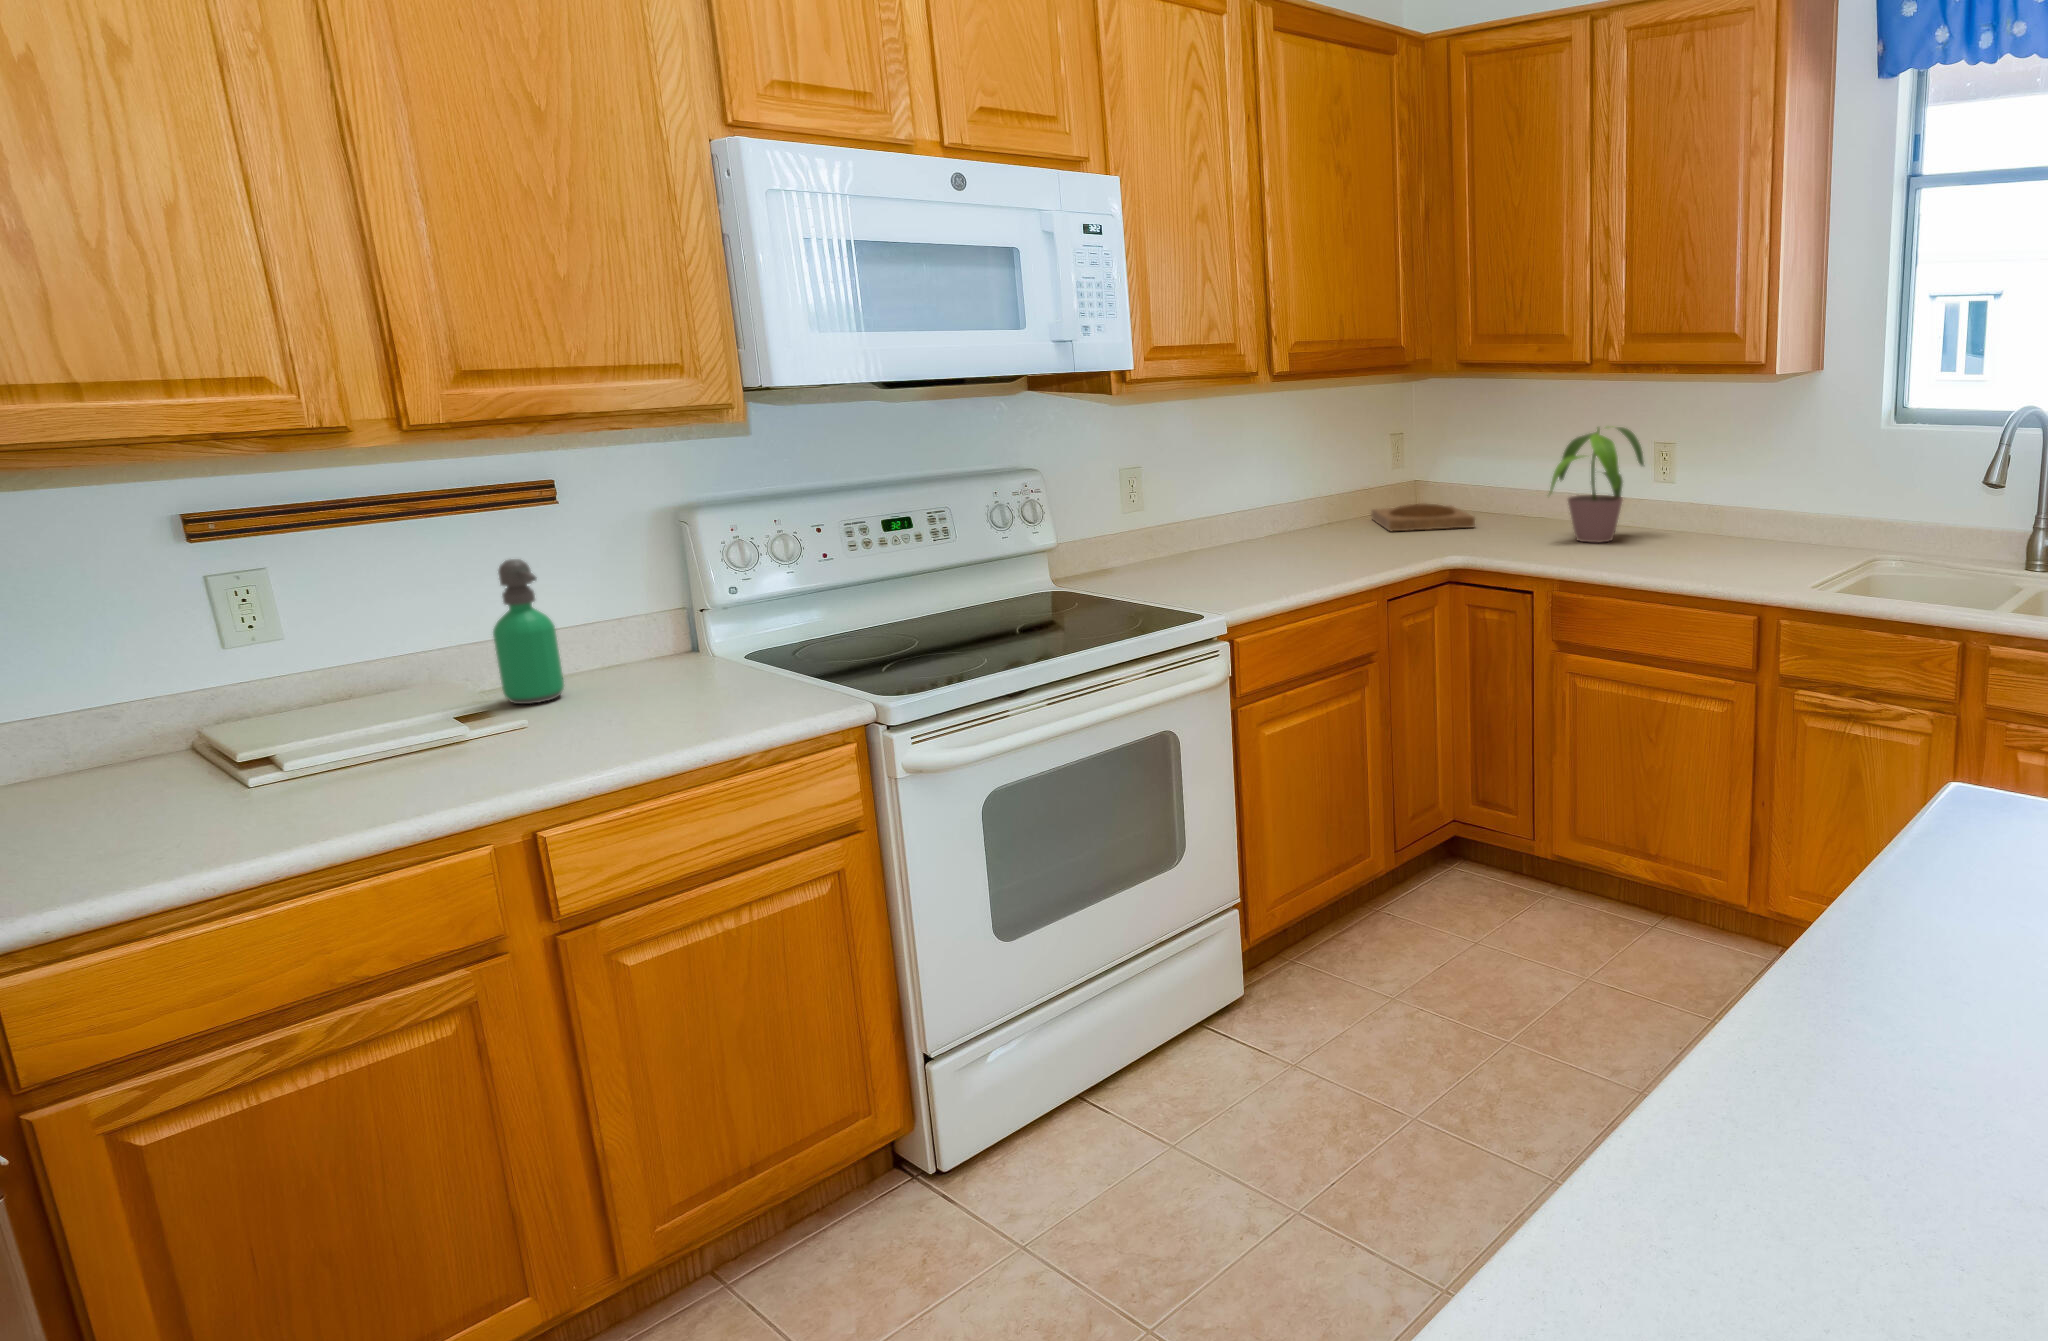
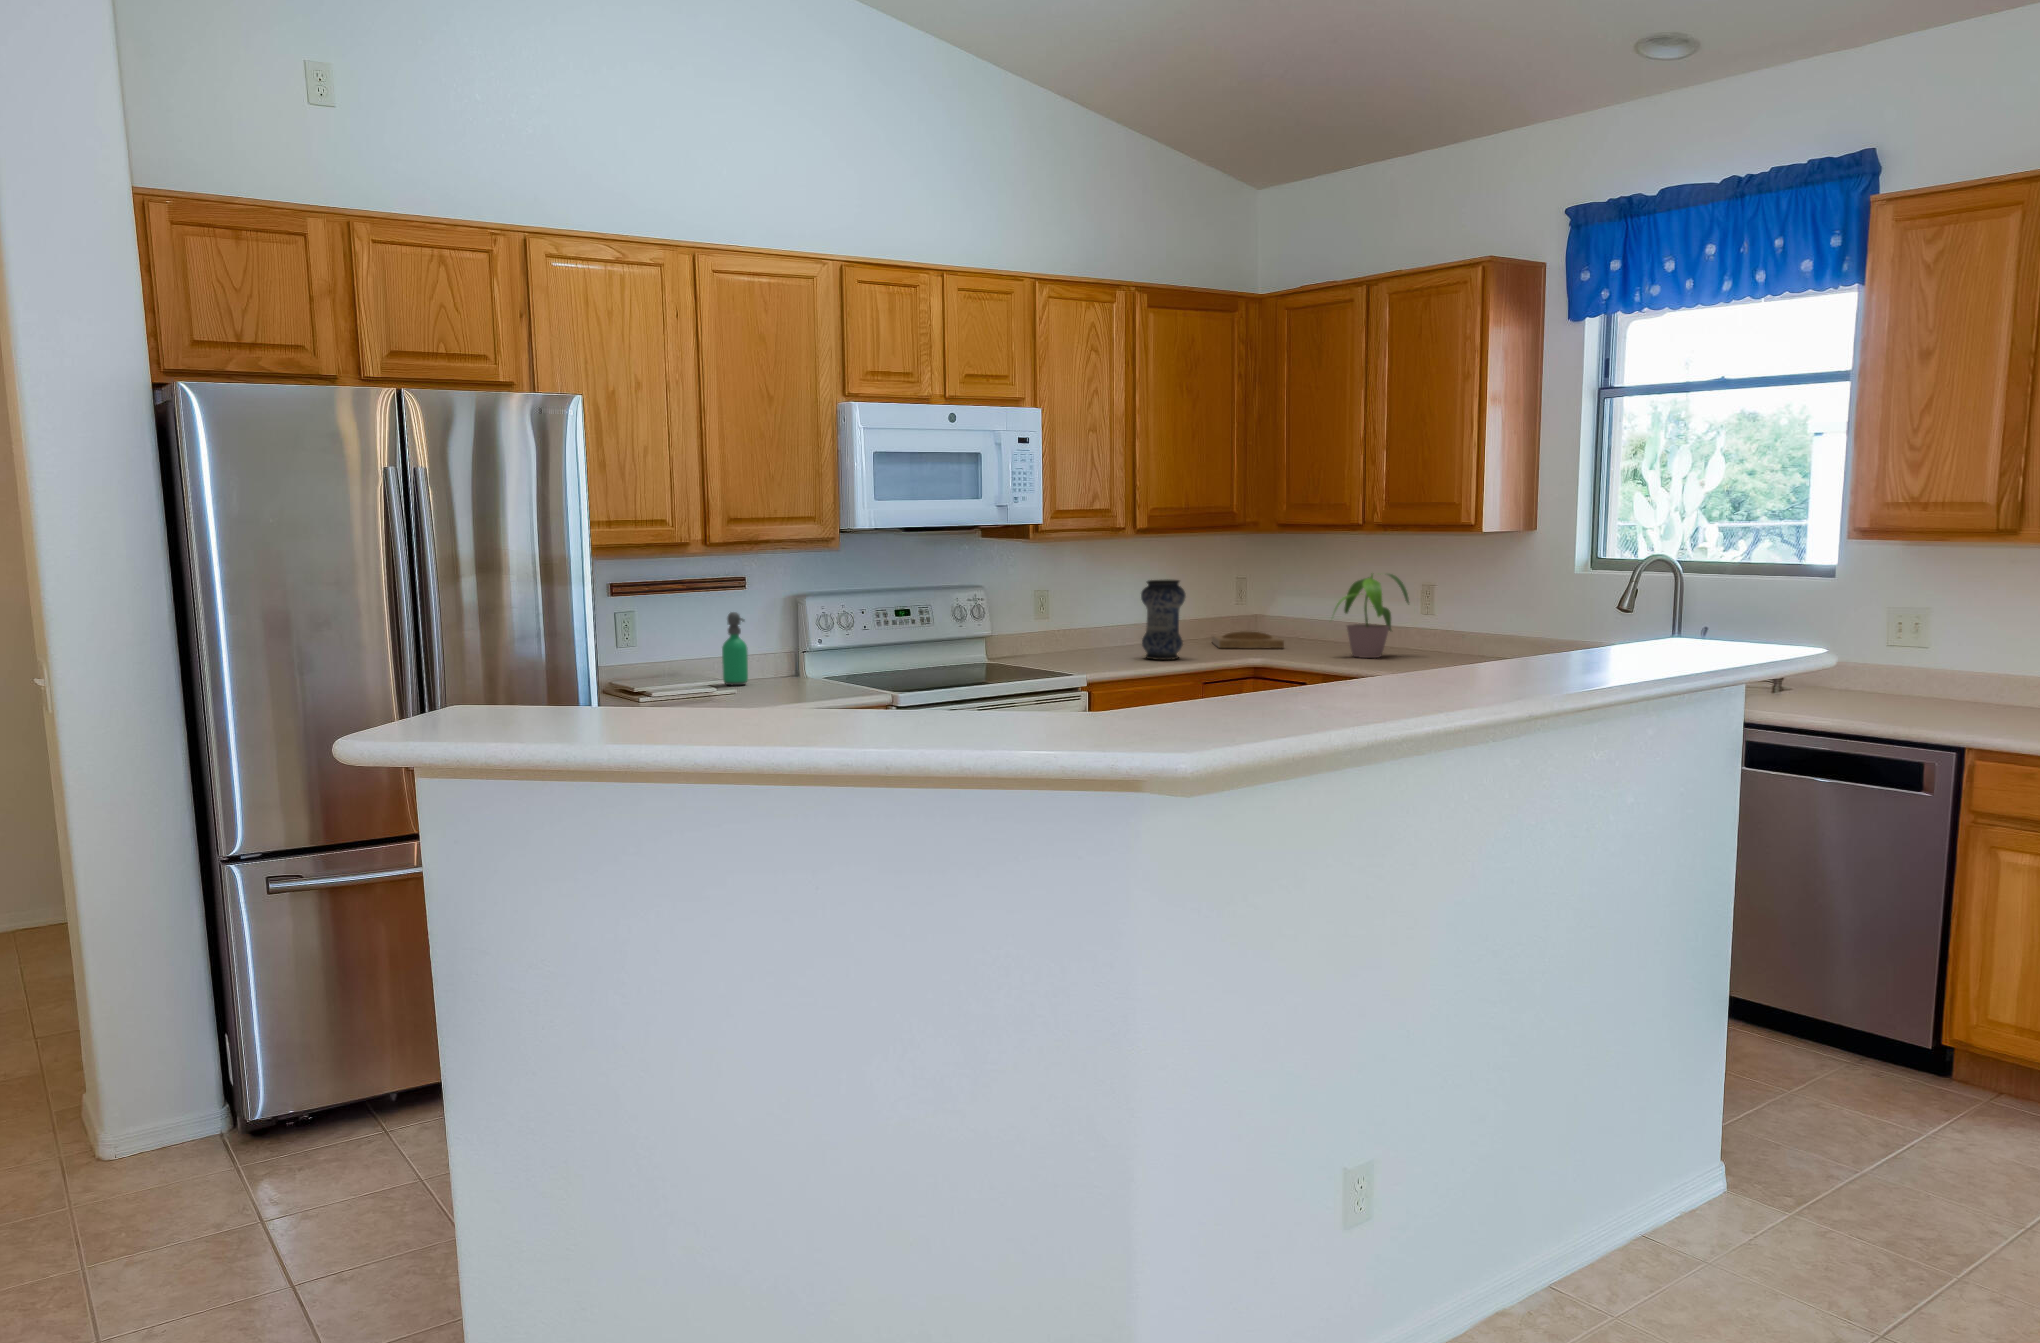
vase: none [1288,445,1354,564] -> present [1141,580,1186,660]

